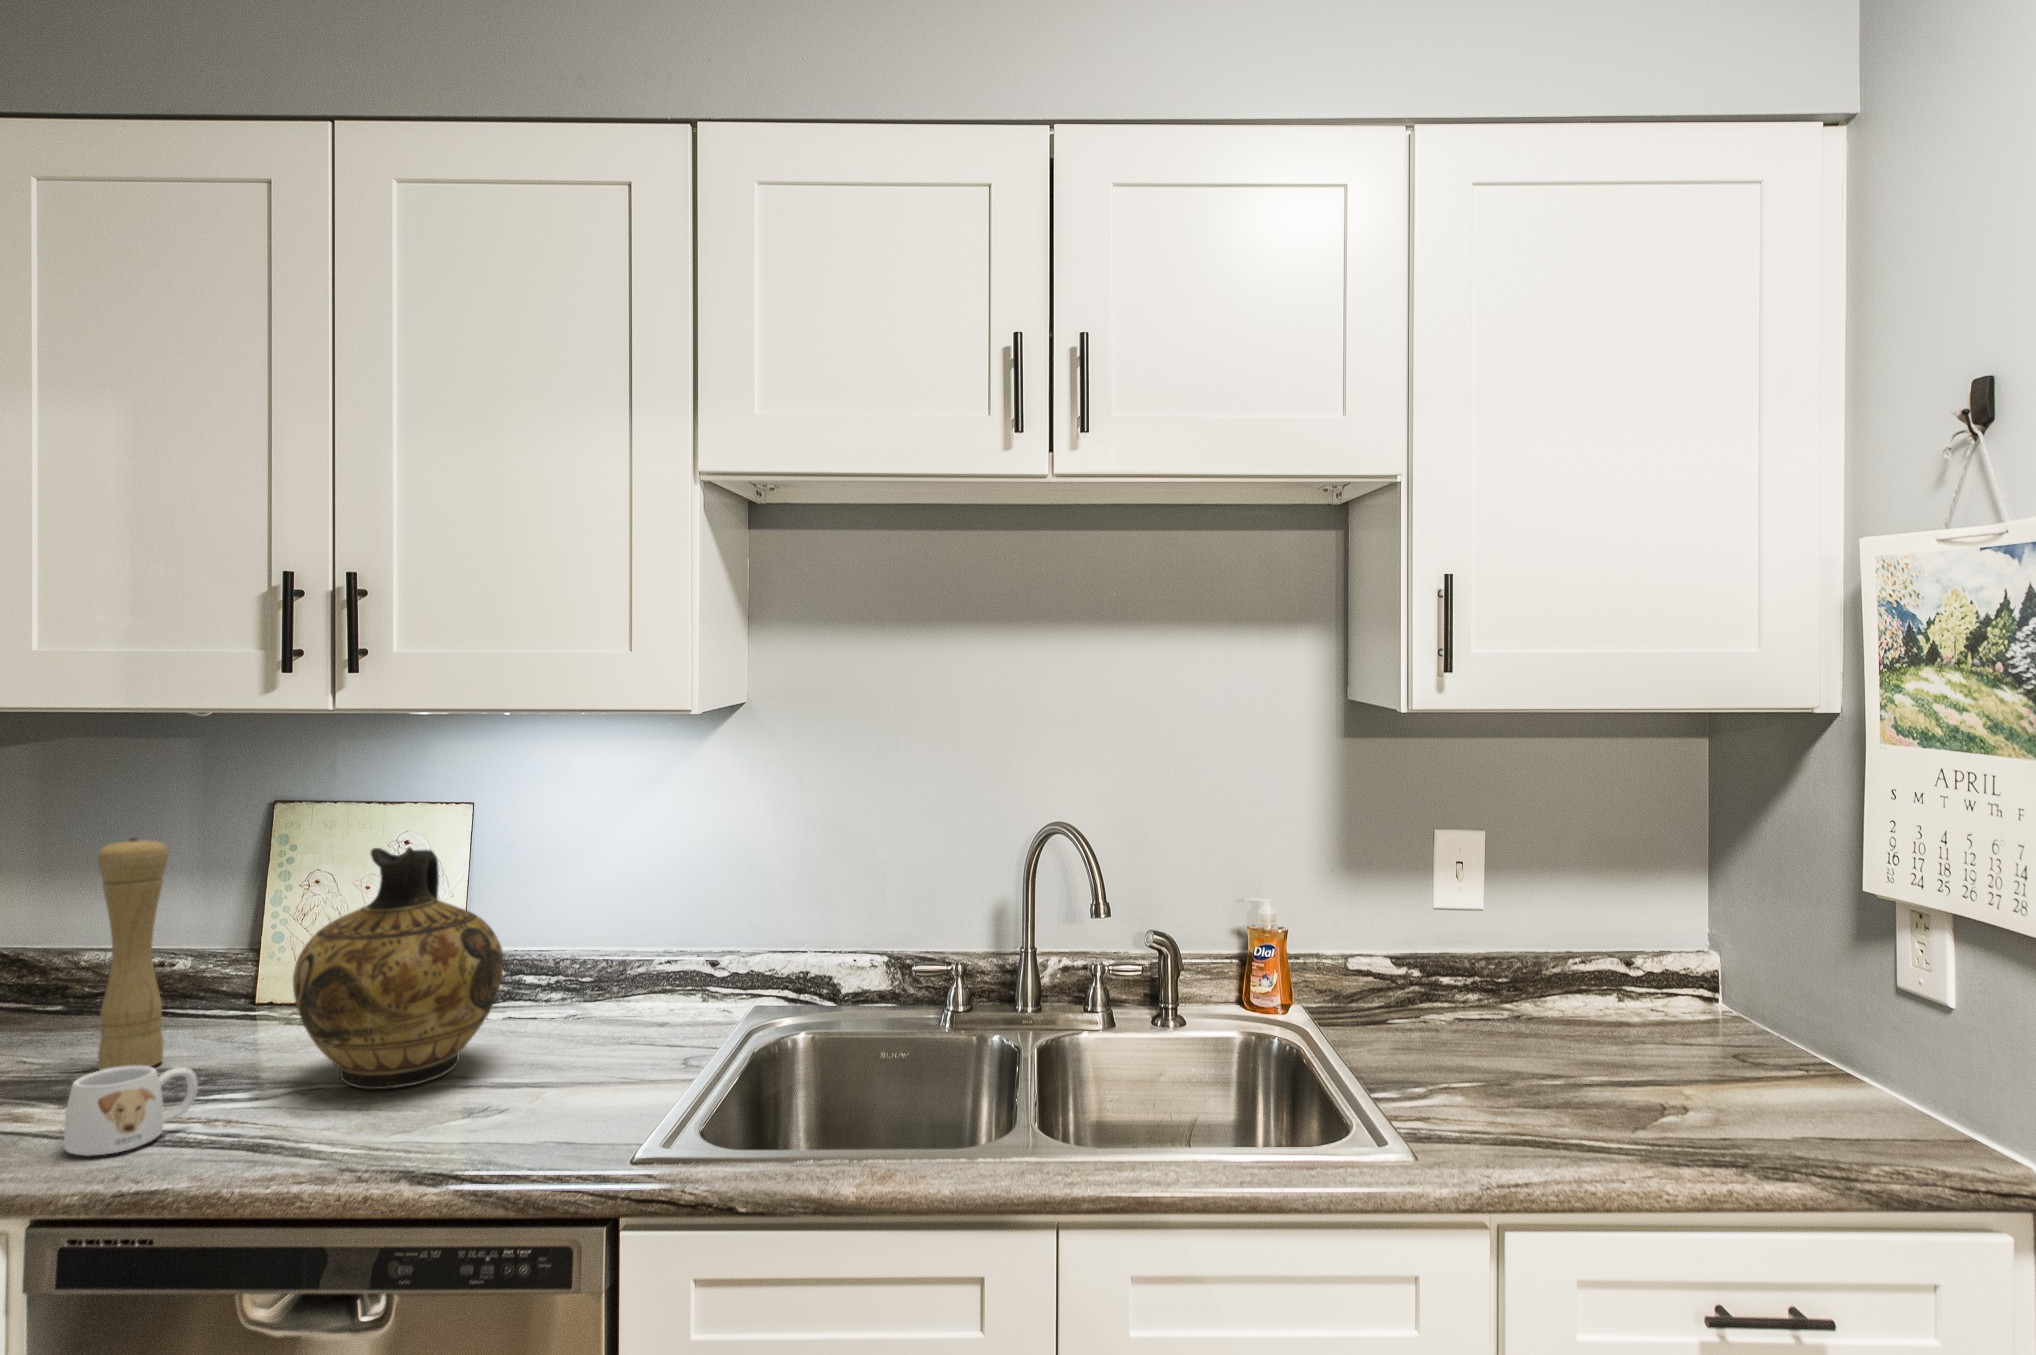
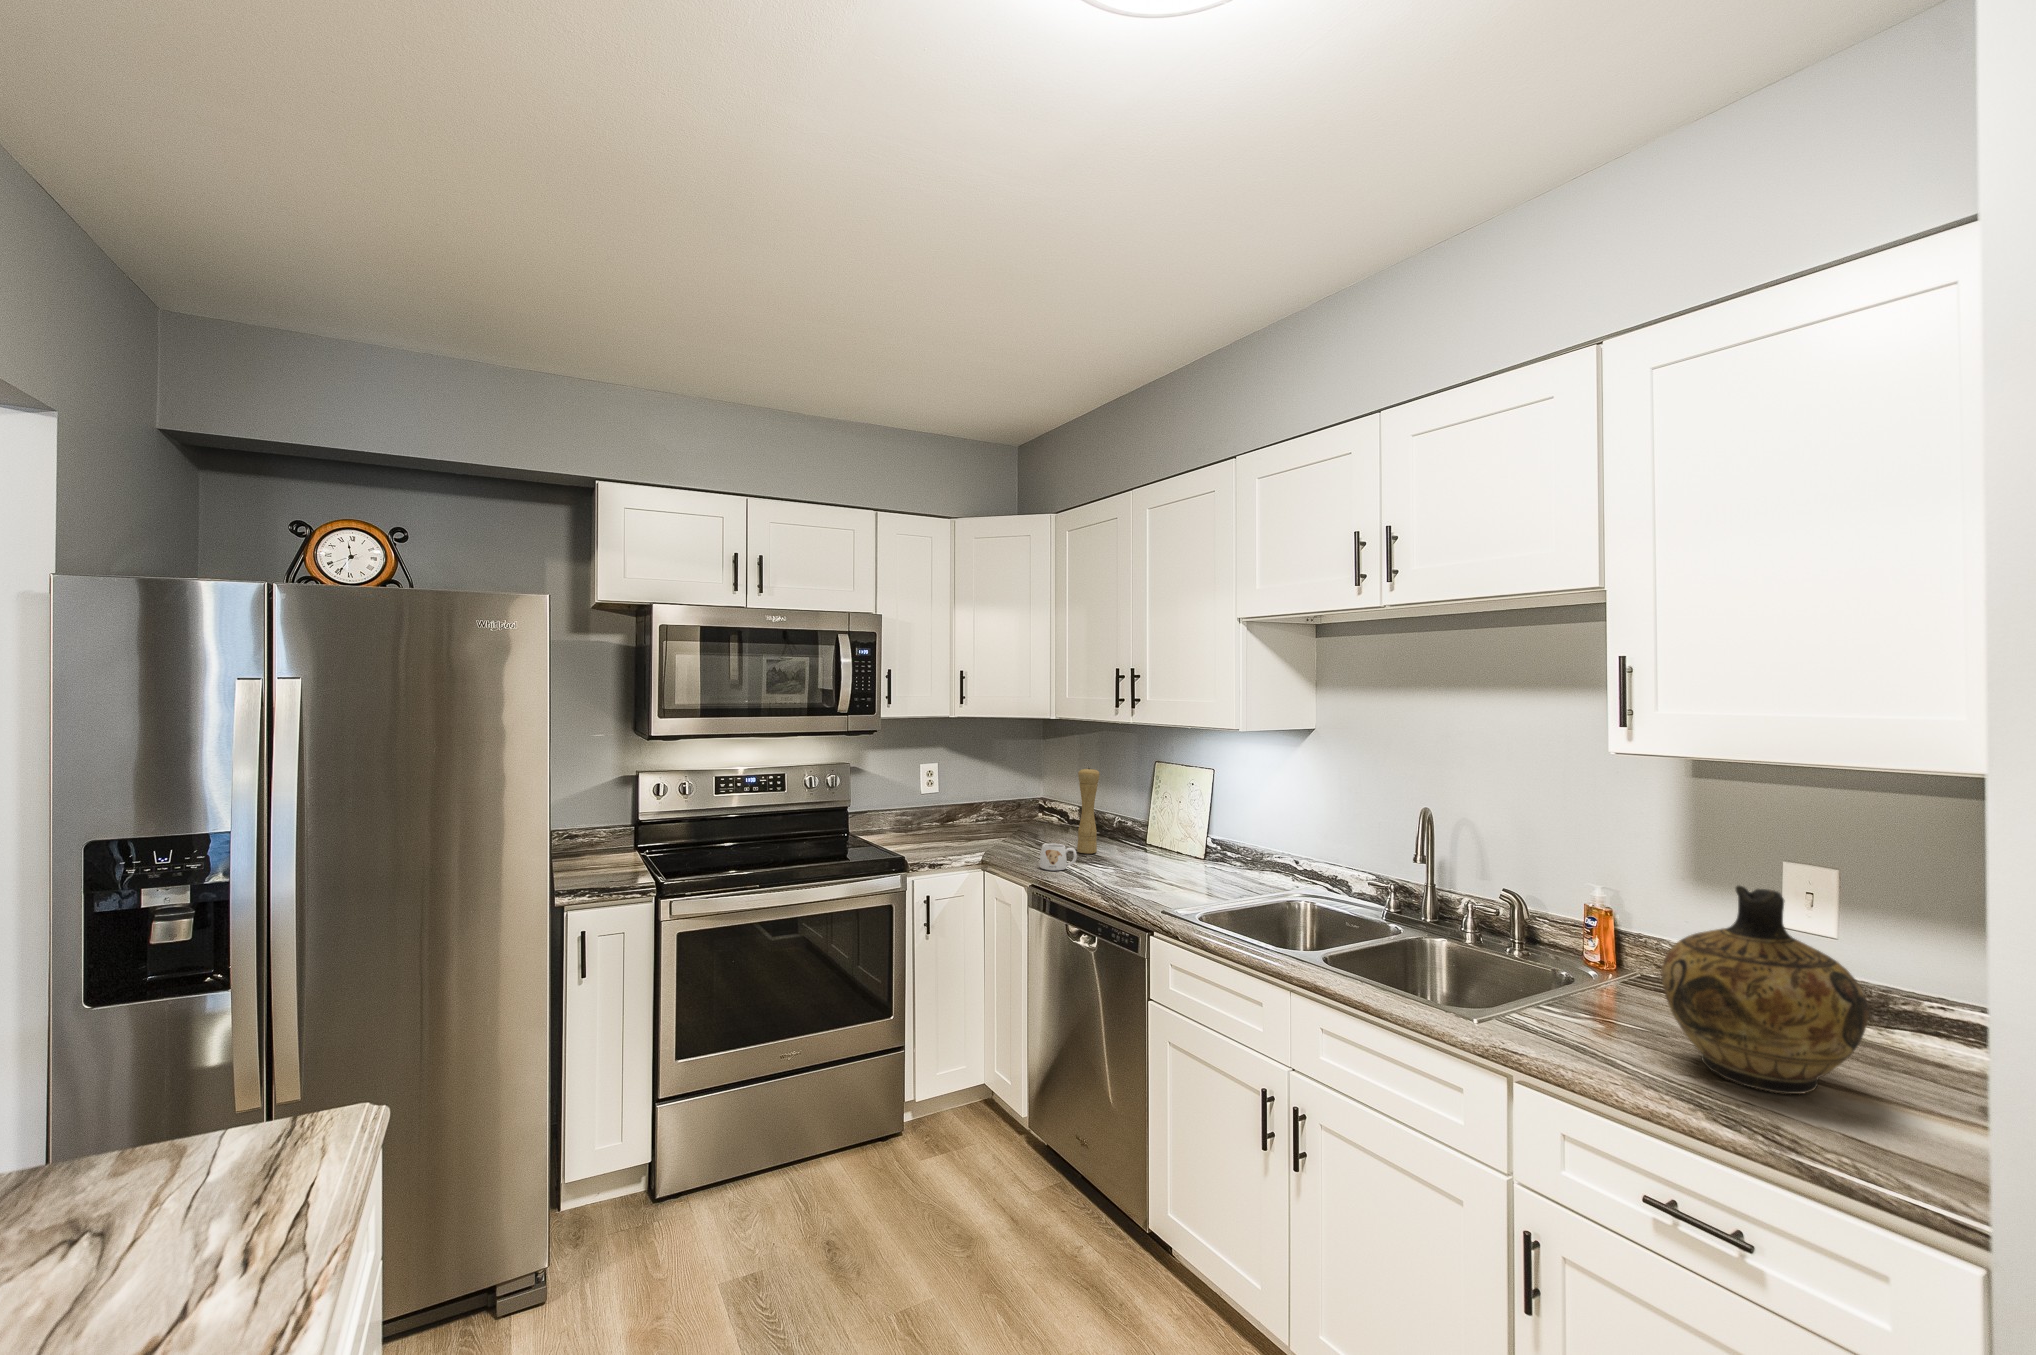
ceramic jug: present [293,847,504,1089] -> present [1661,886,1868,1094]

